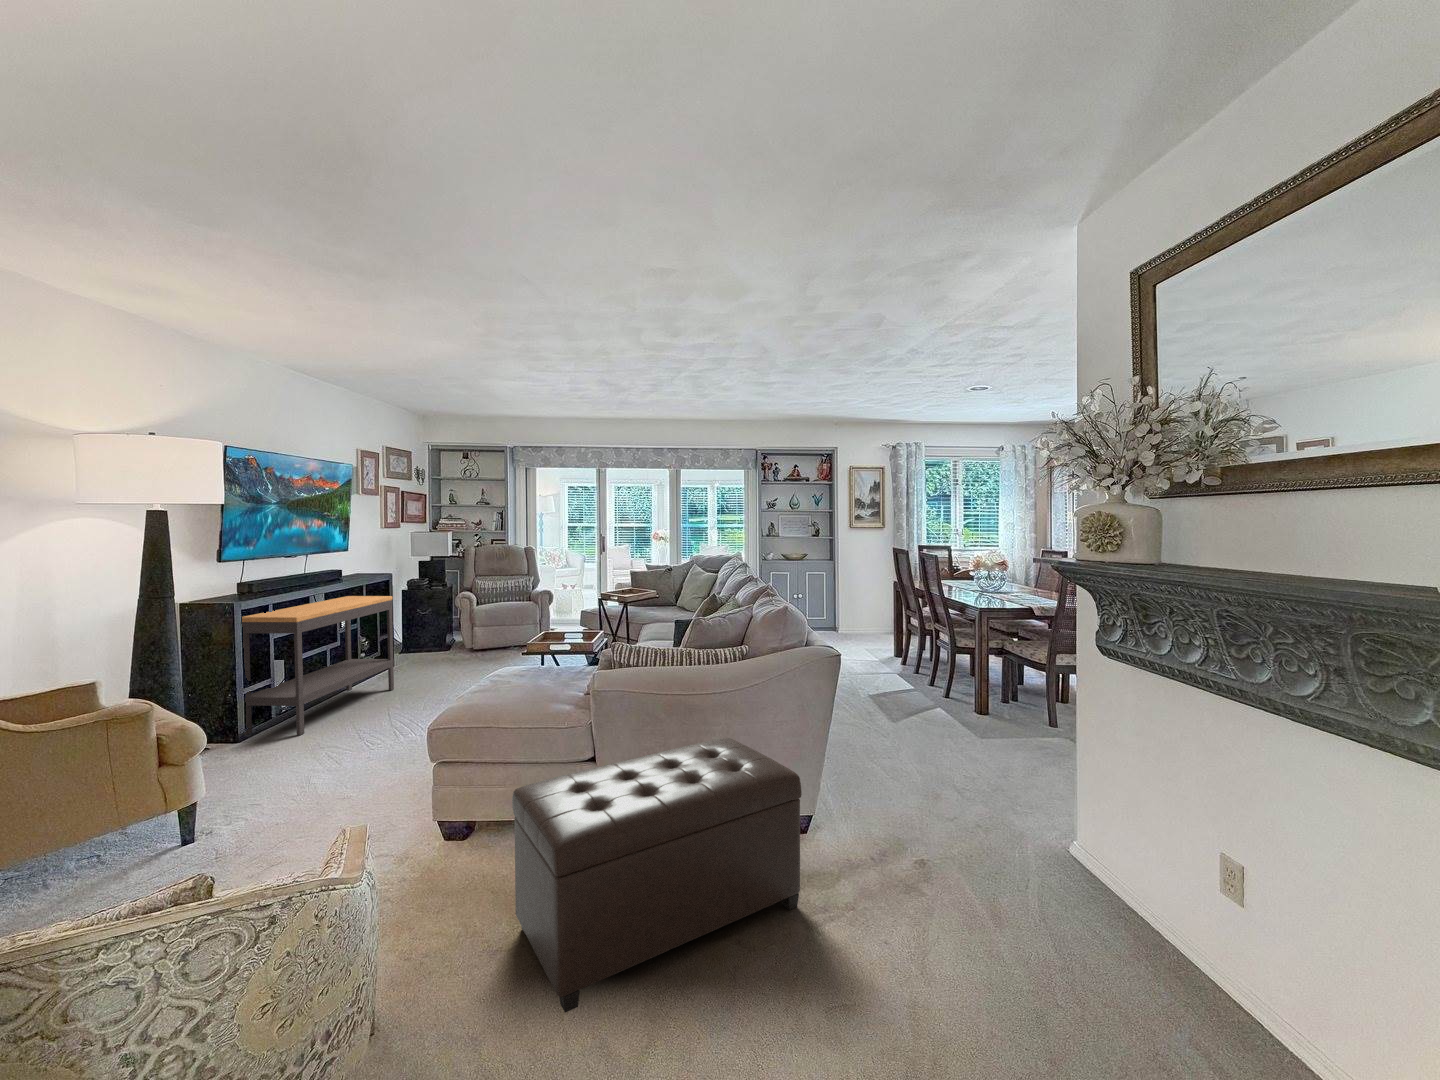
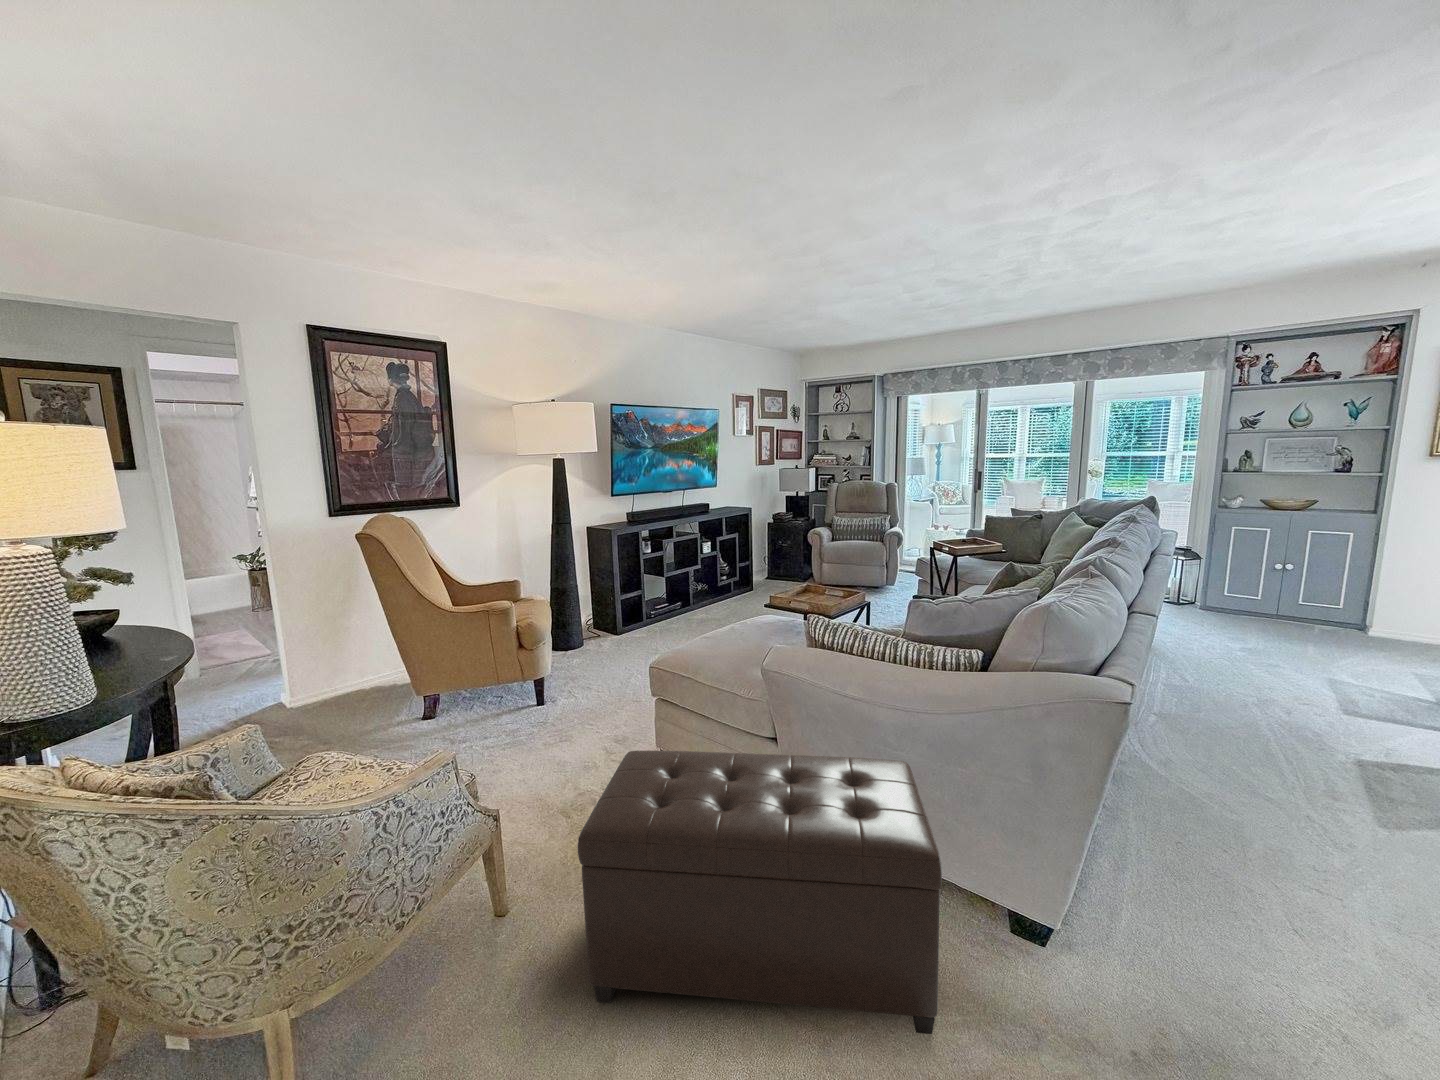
console table: present [240,596,394,735] -> none [614,527,740,641]

